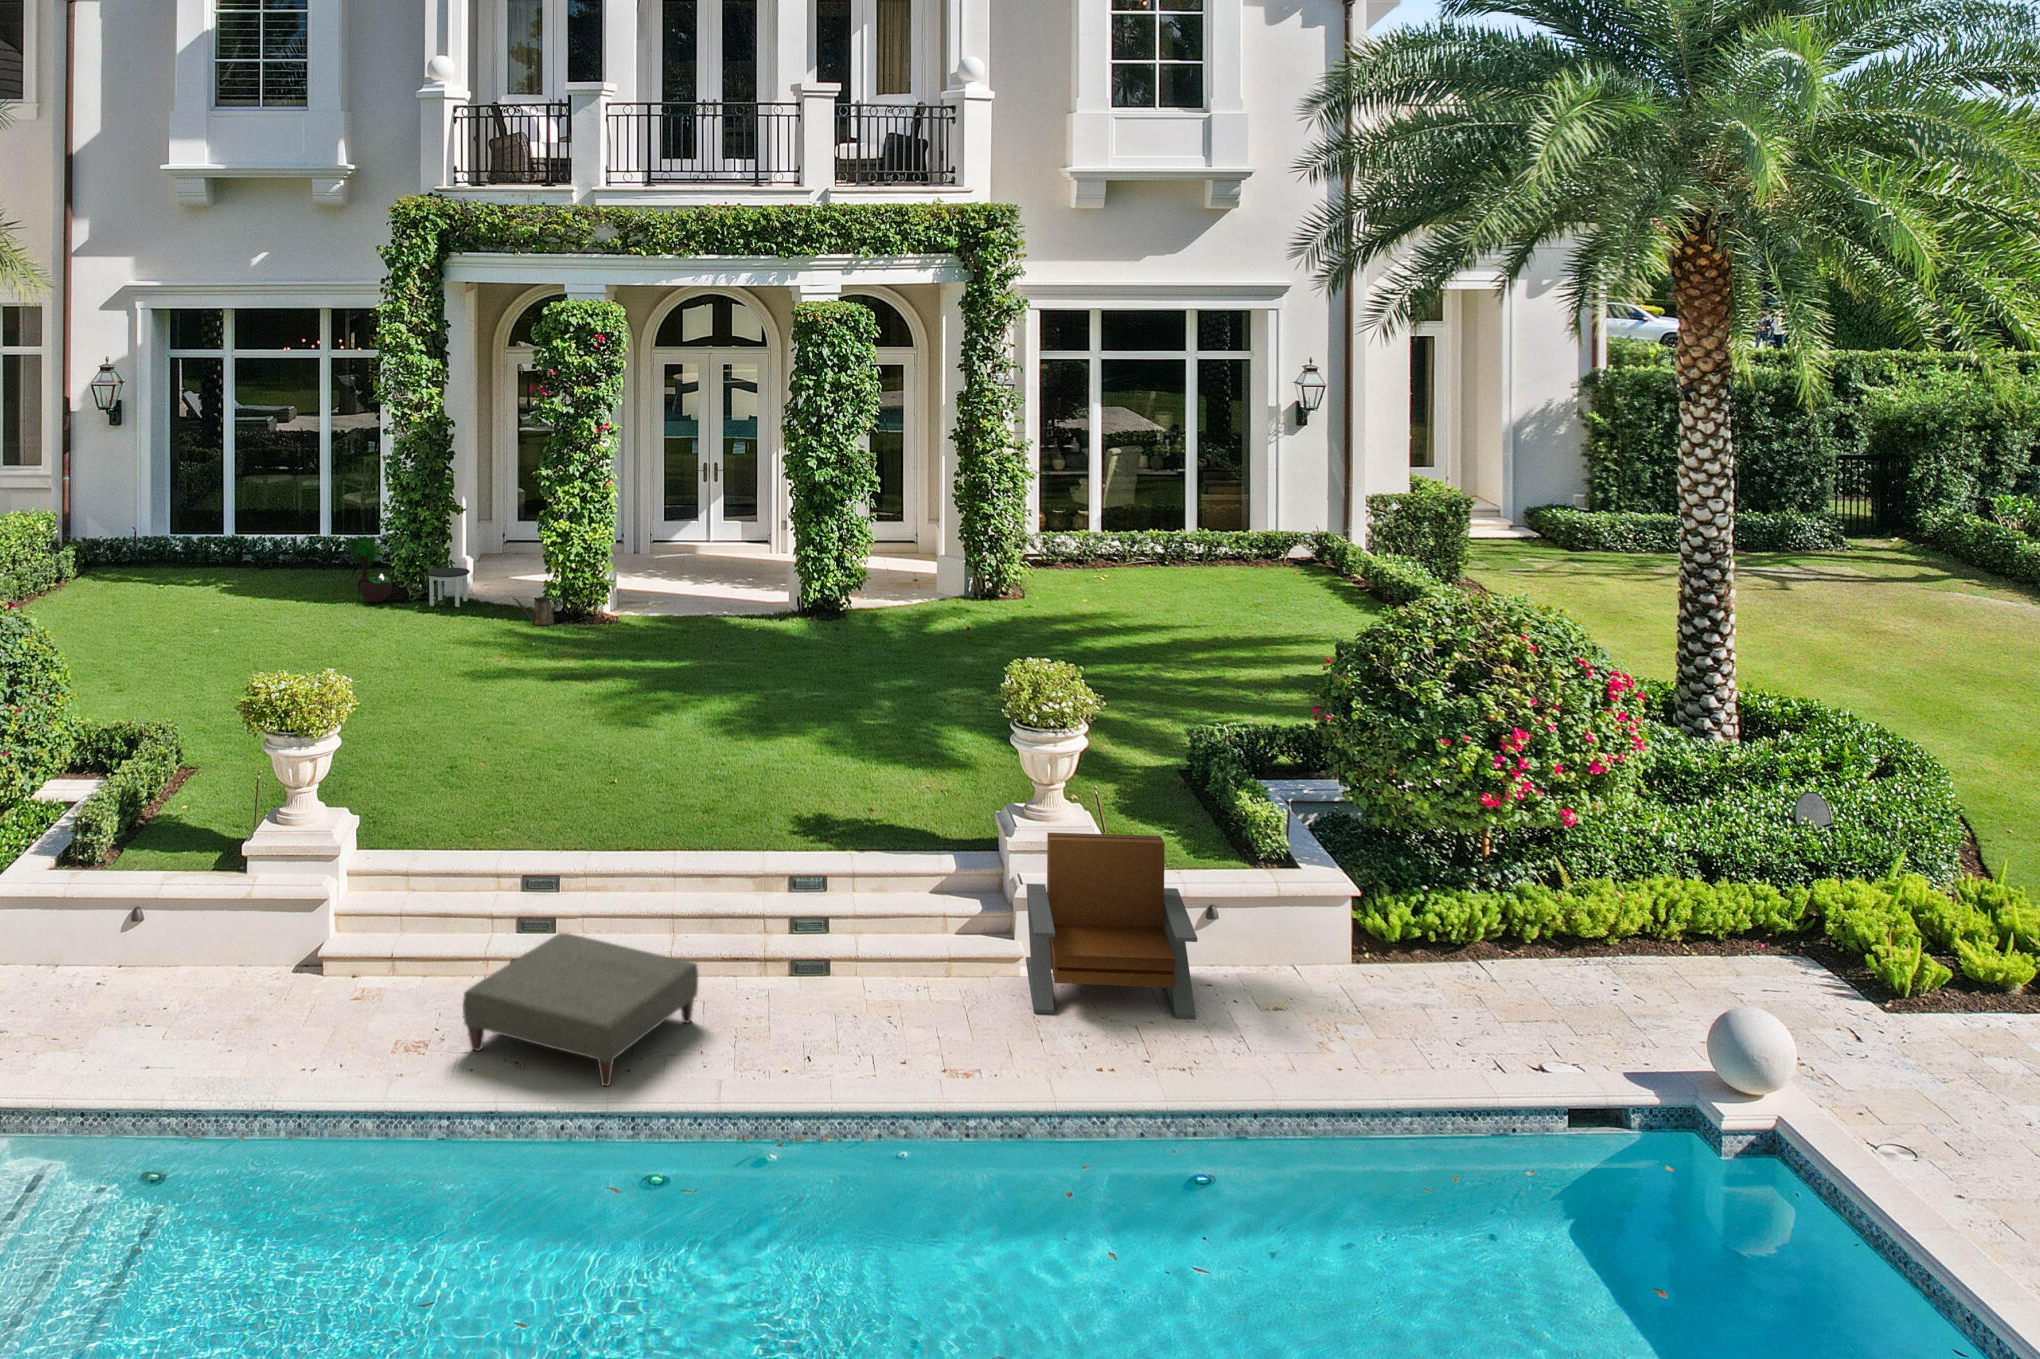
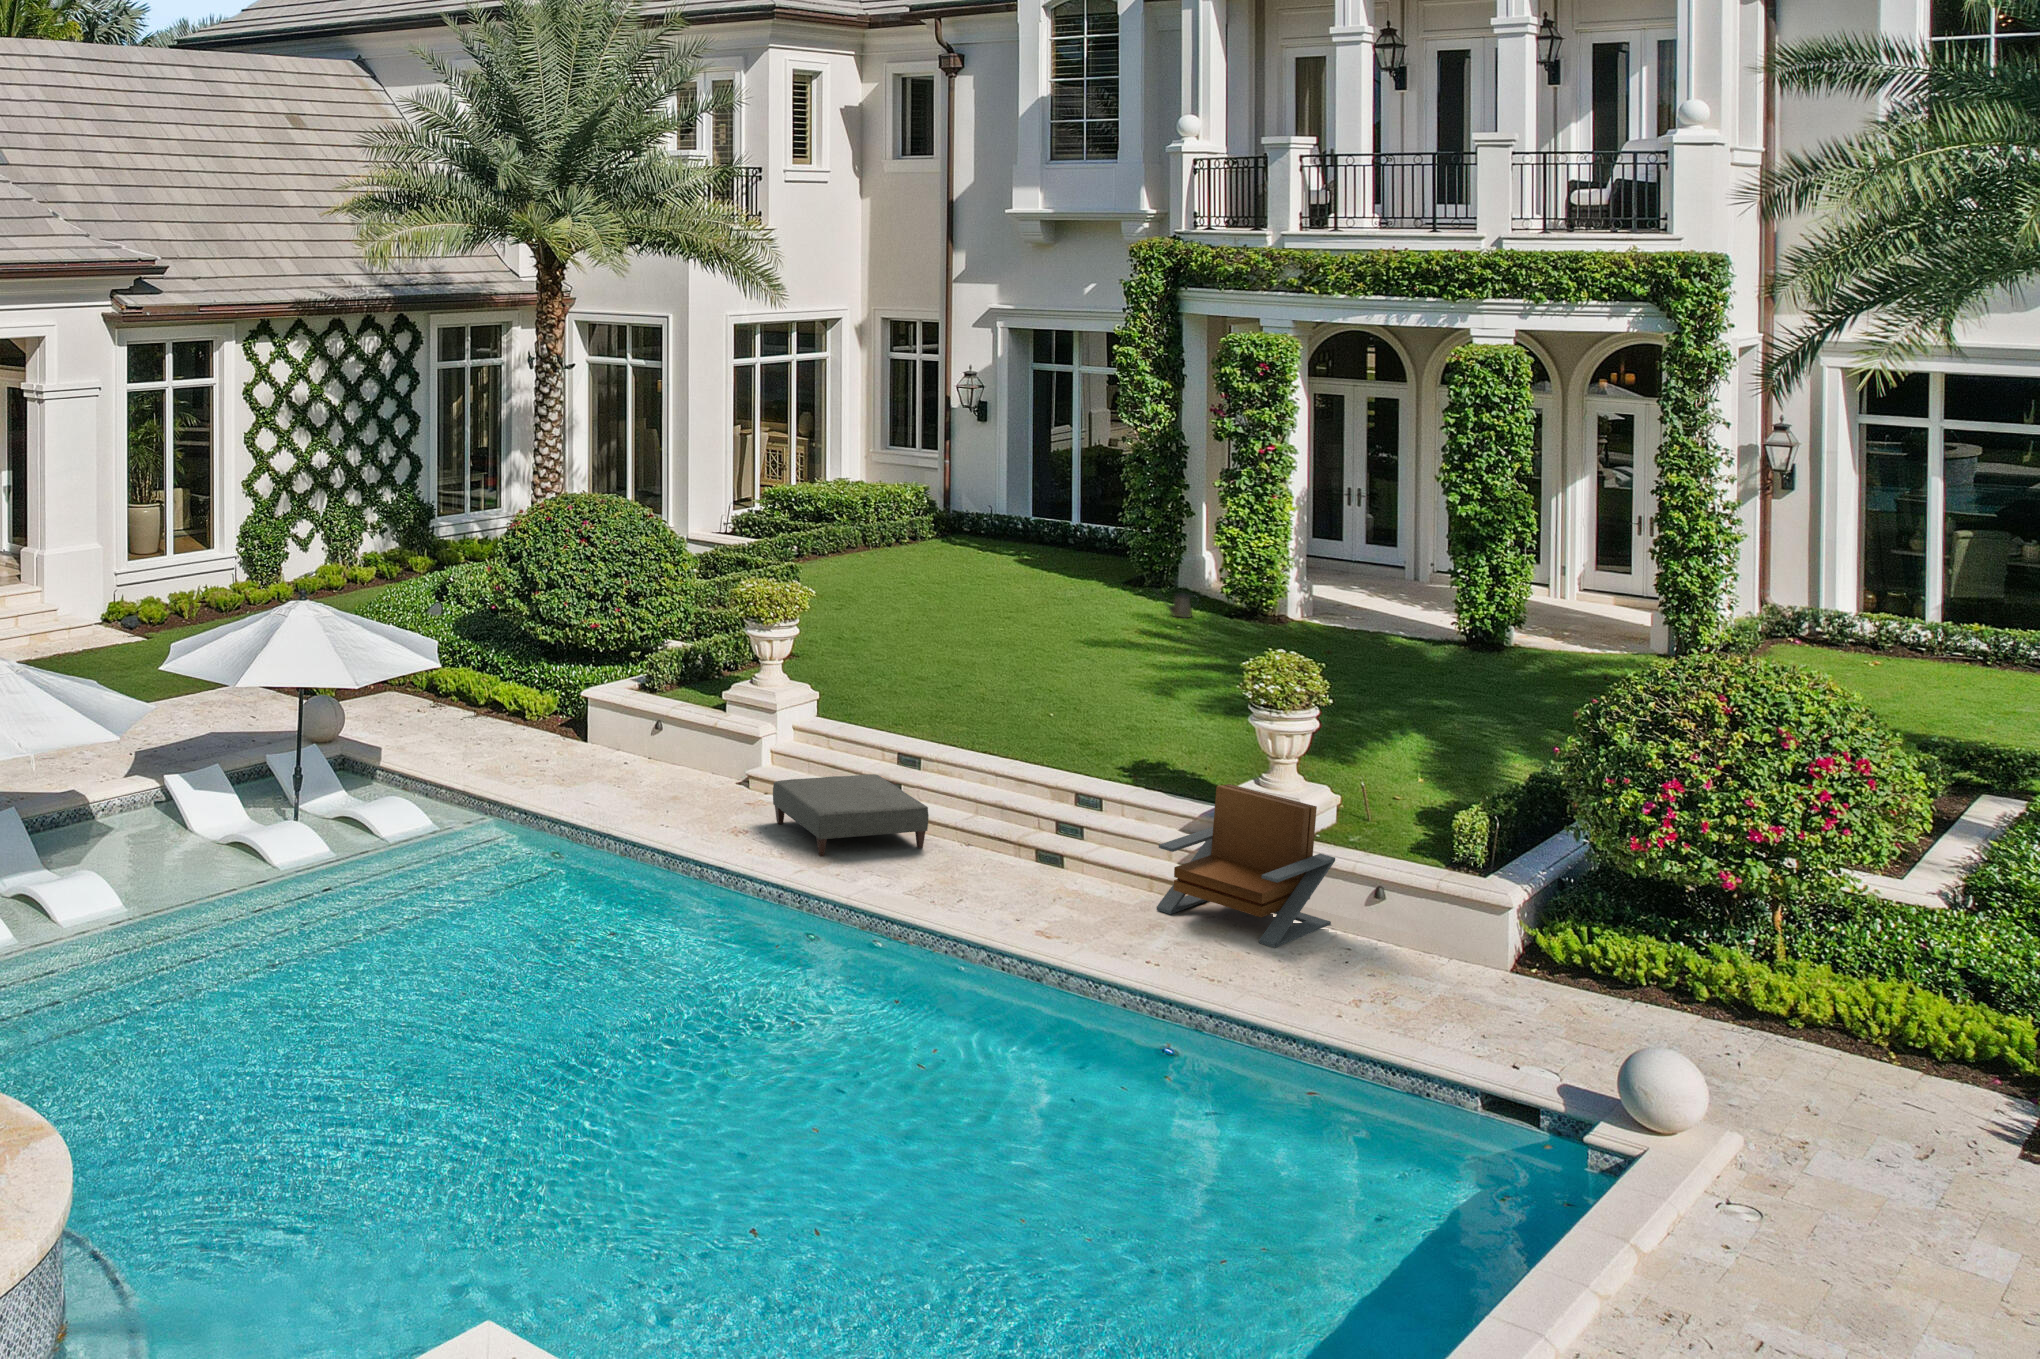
potted tree: present [346,534,392,602] -> none [1056,518,1093,583]
round table: present [427,568,470,607] -> none [1115,561,1153,595]

